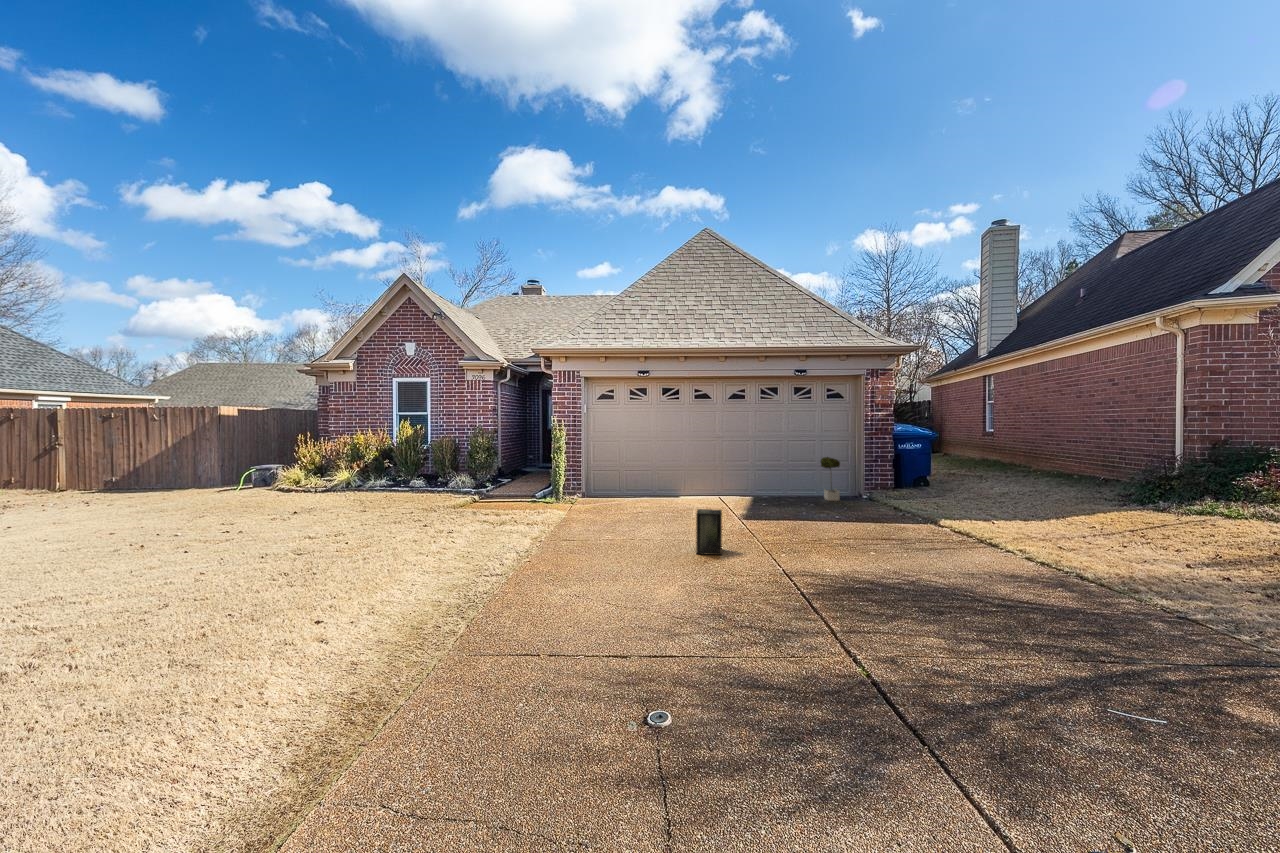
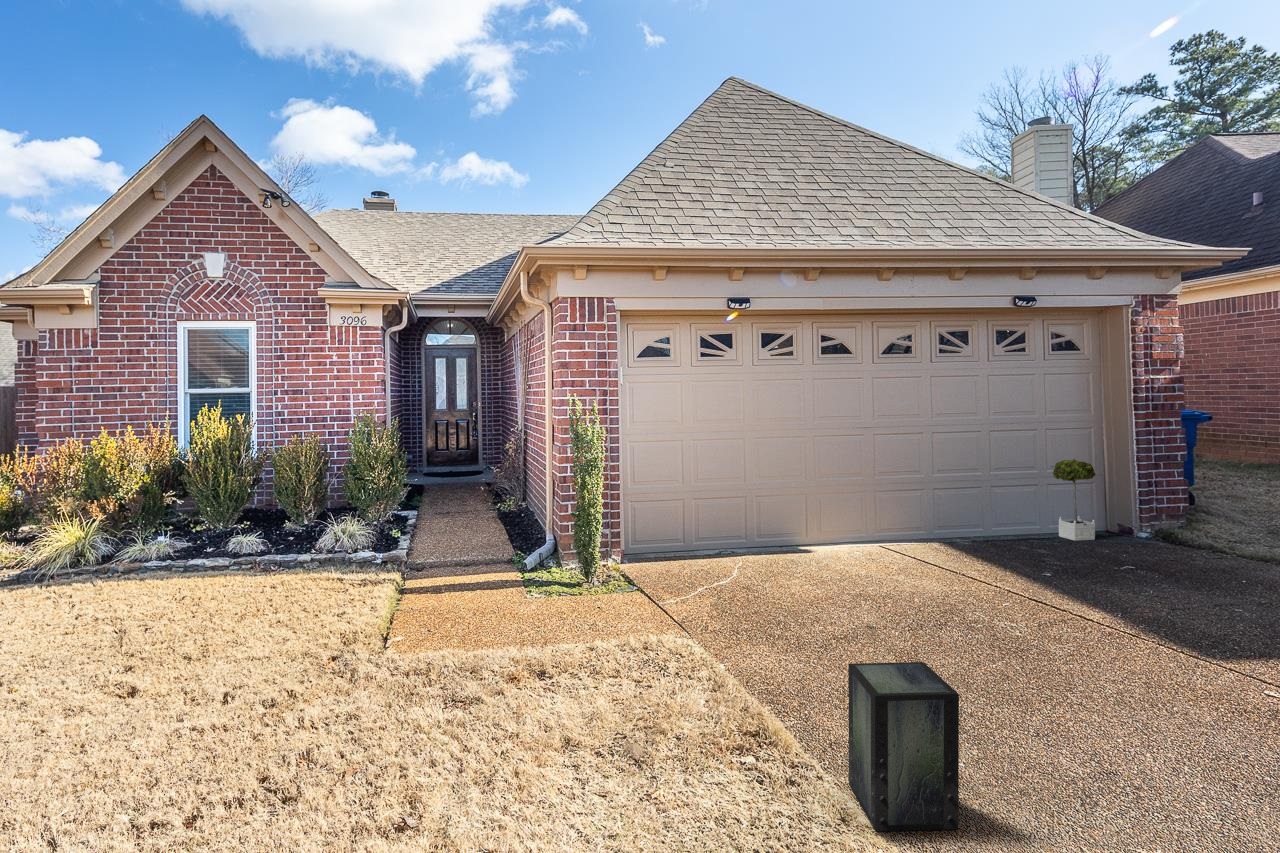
storage box: present [696,509,722,555] -> present [848,662,959,831]

